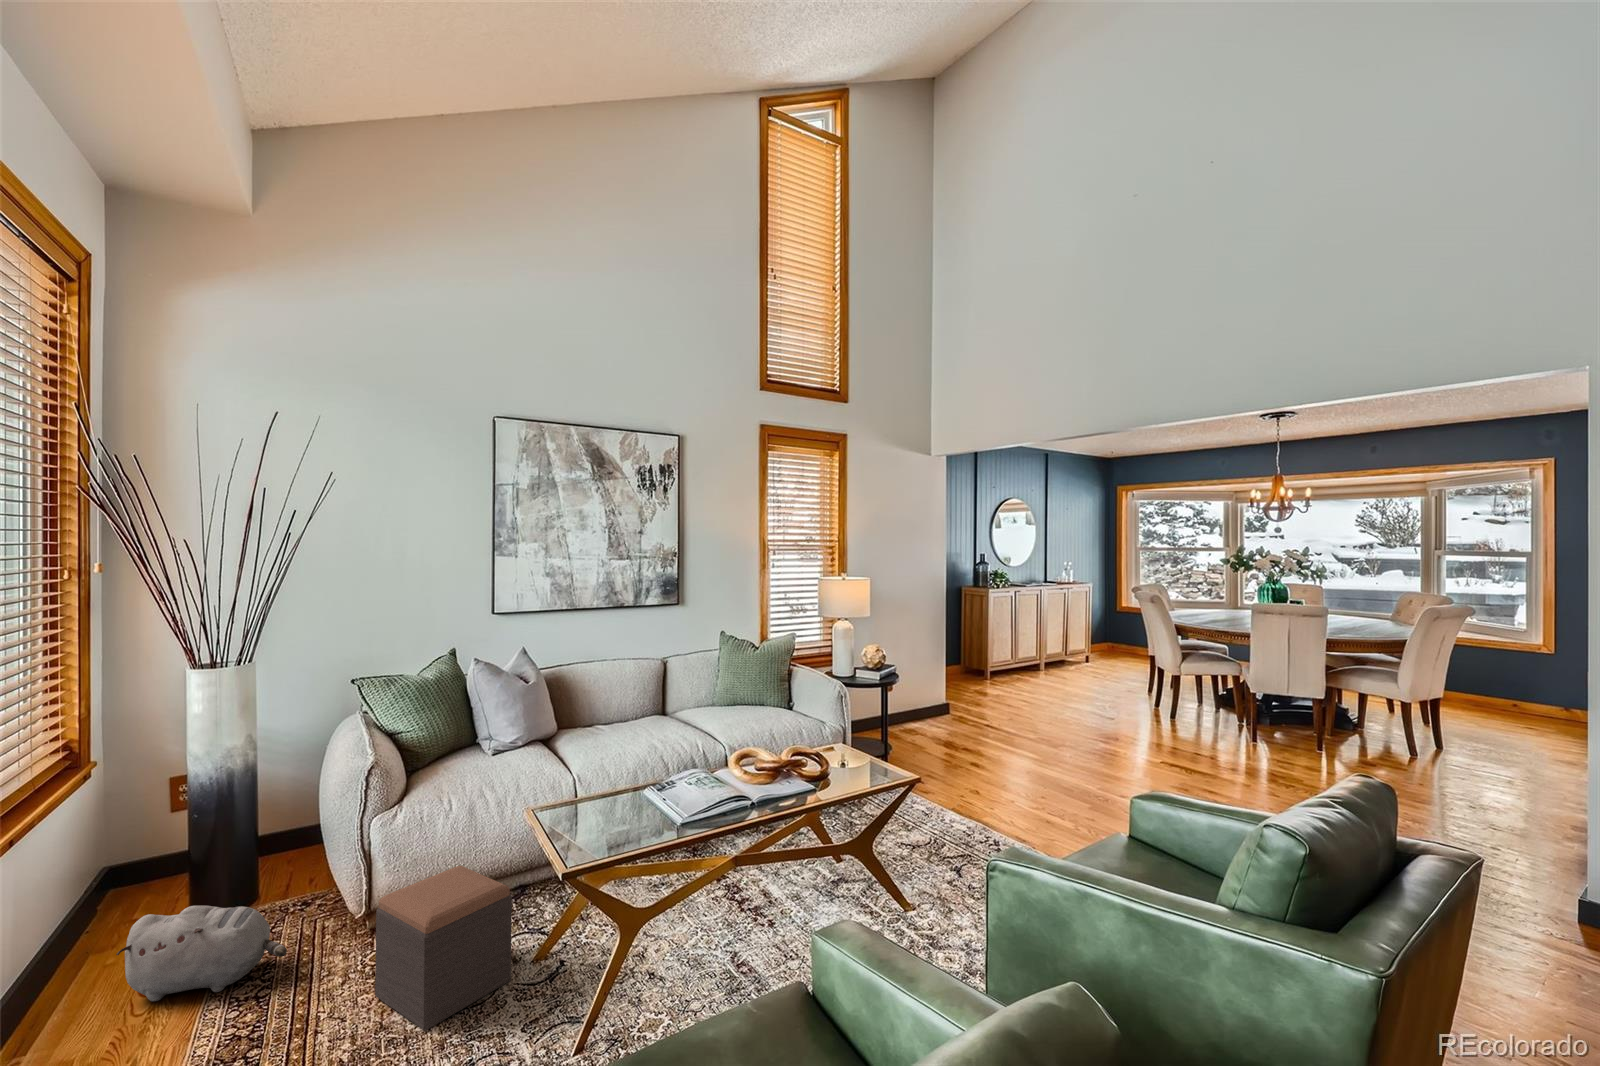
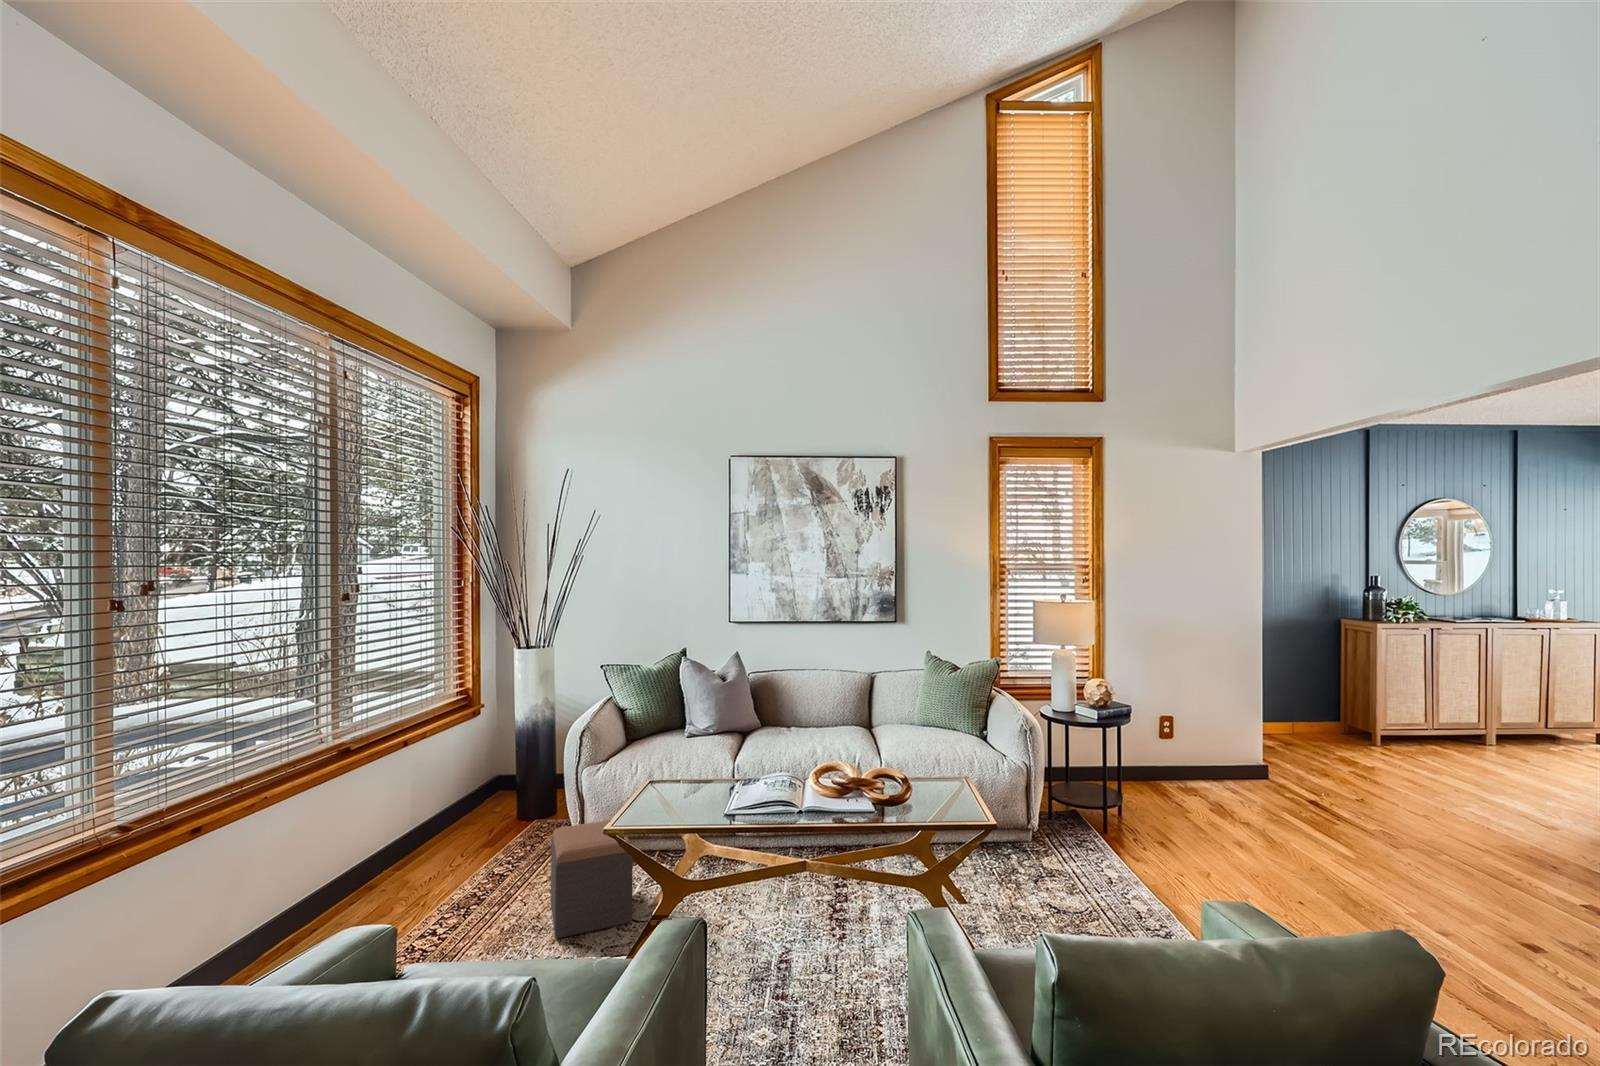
plush toy: present [116,906,287,1001] -> none [441,806,523,870]

